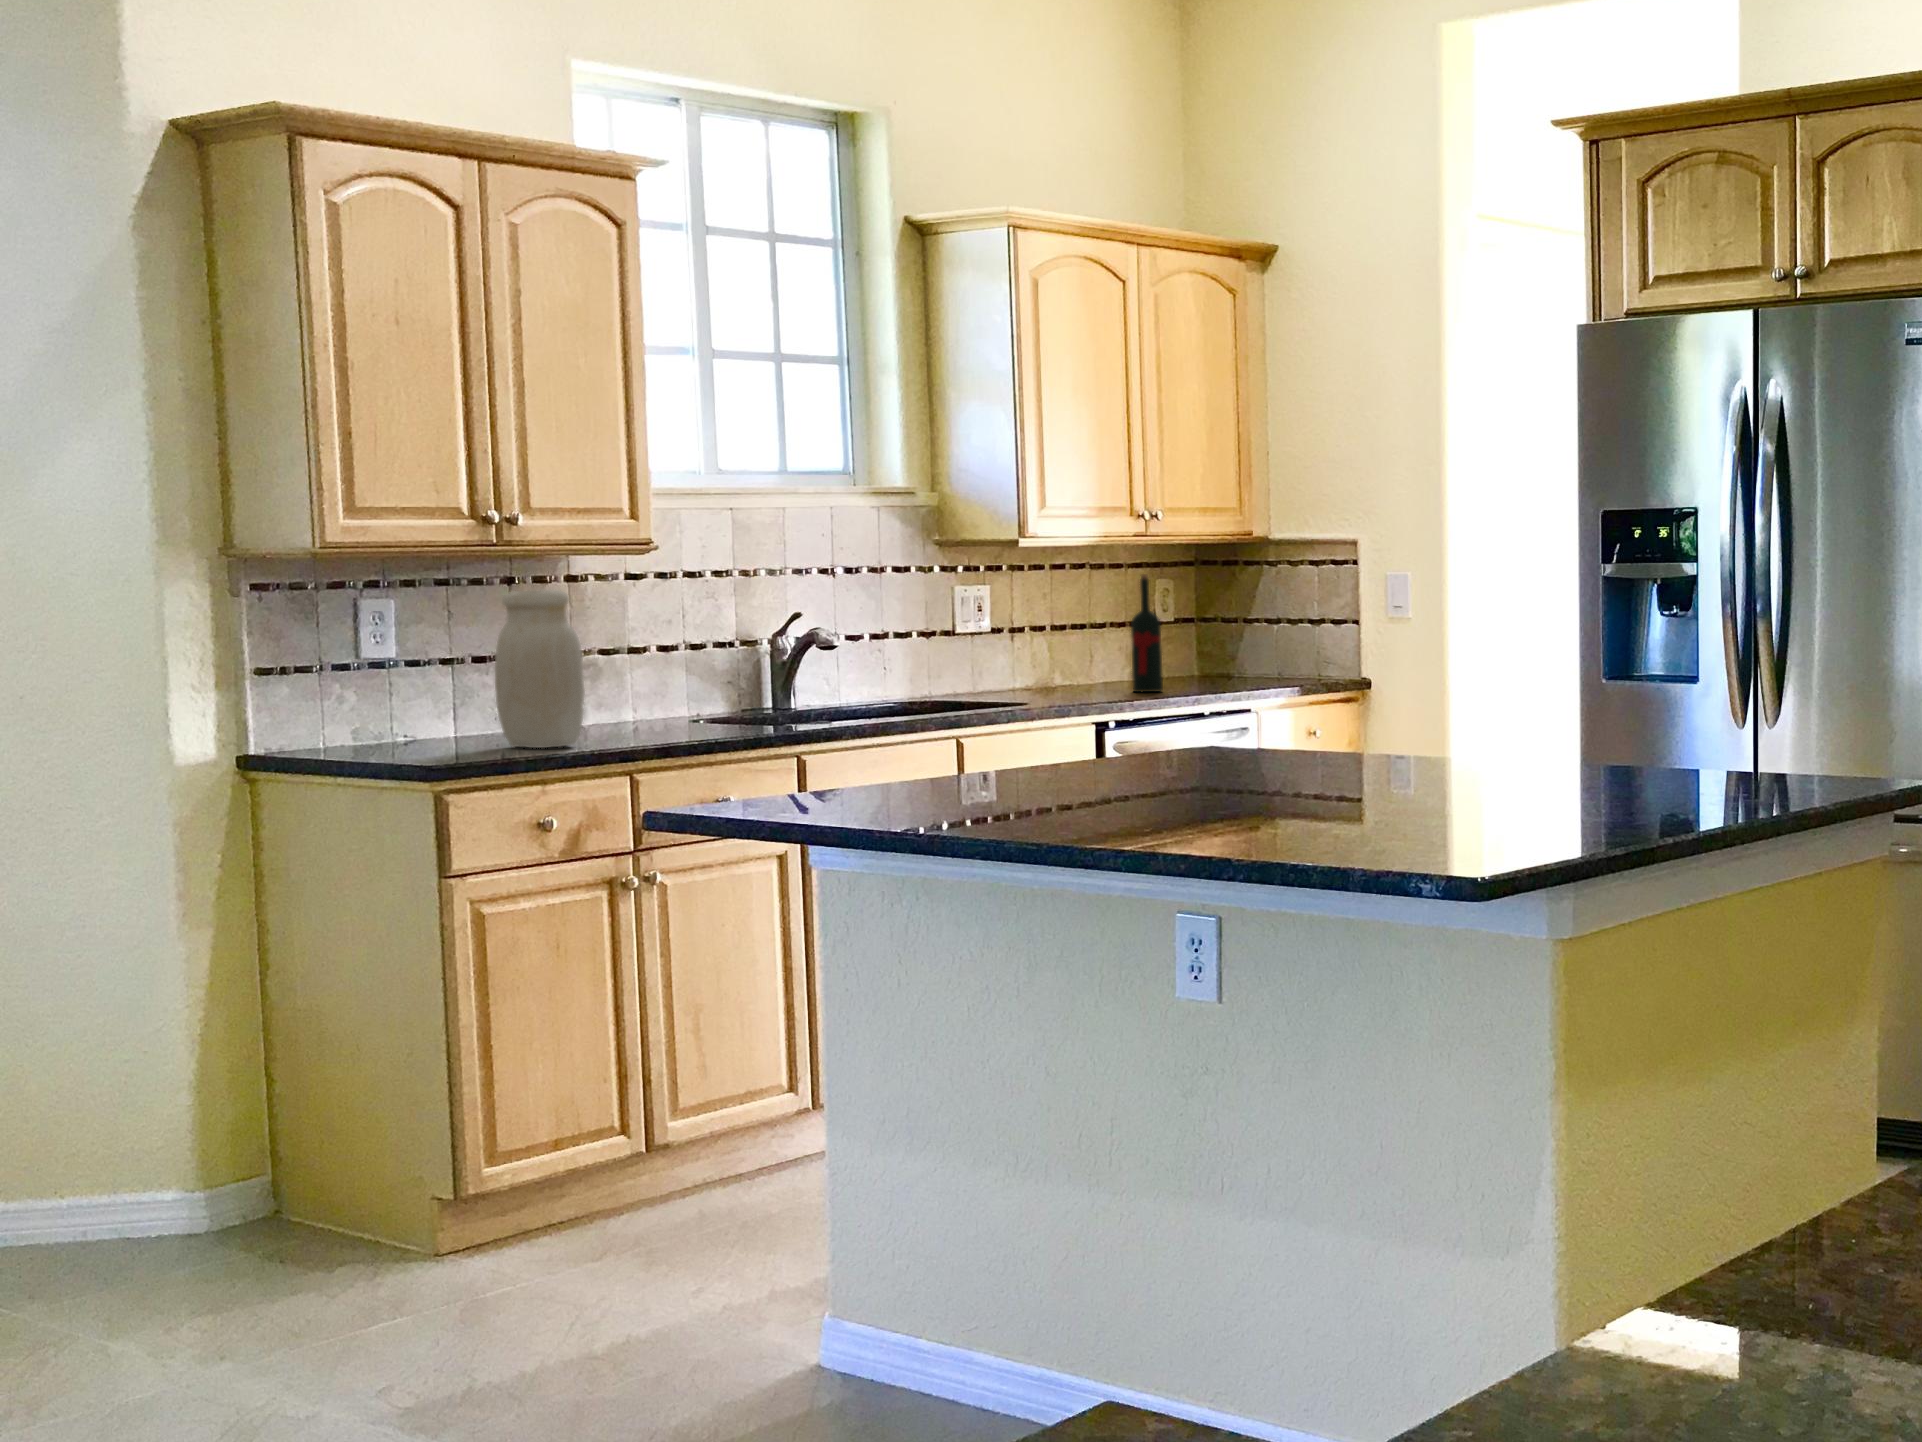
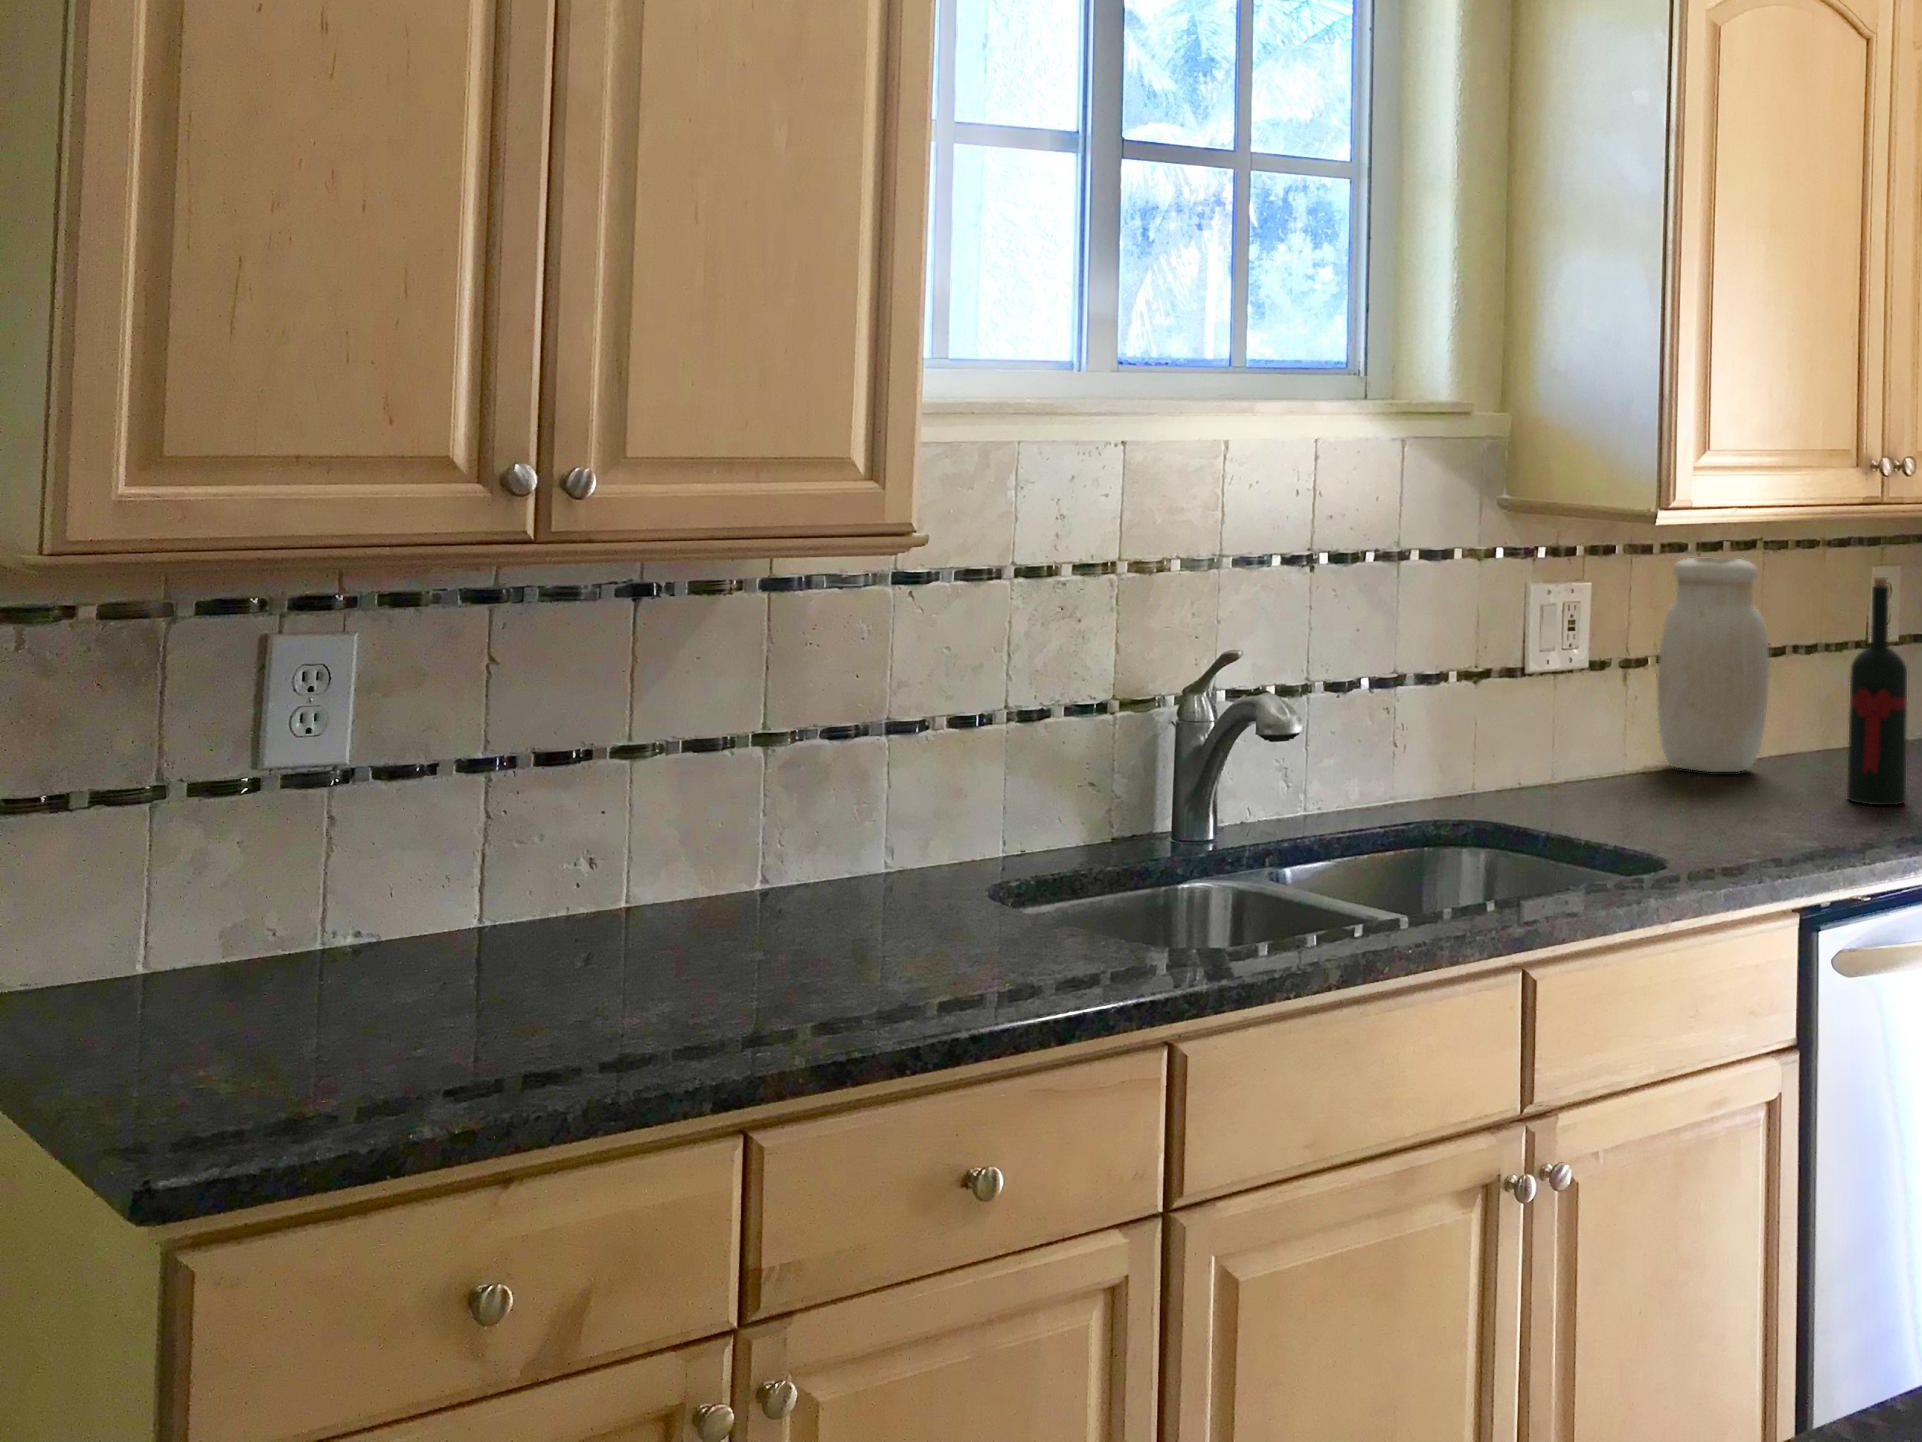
jar: present [495,590,585,748] -> present [1657,558,1769,772]

